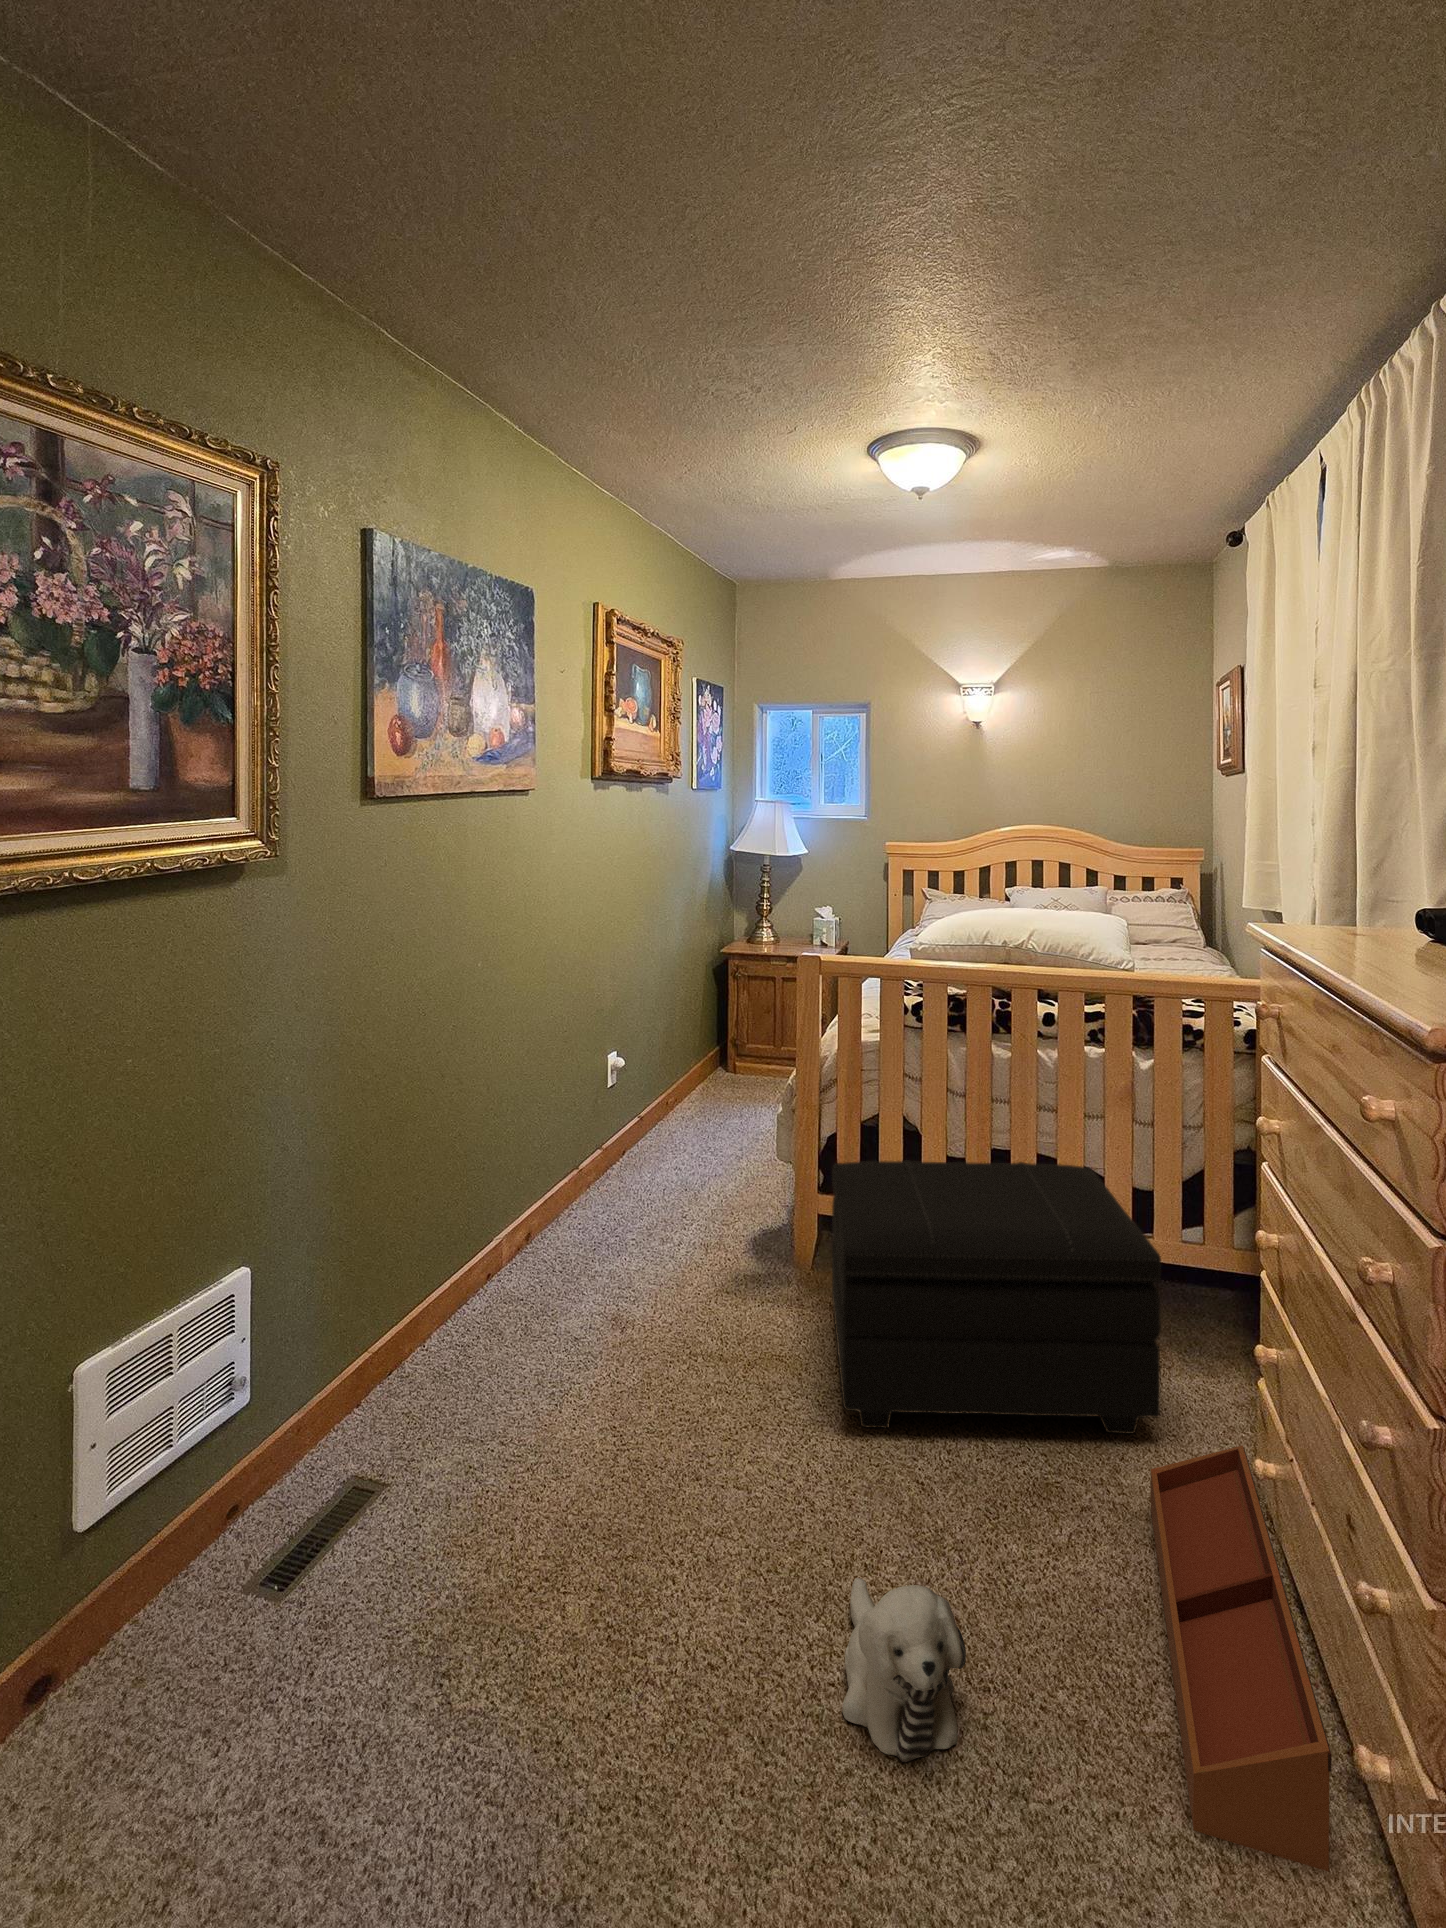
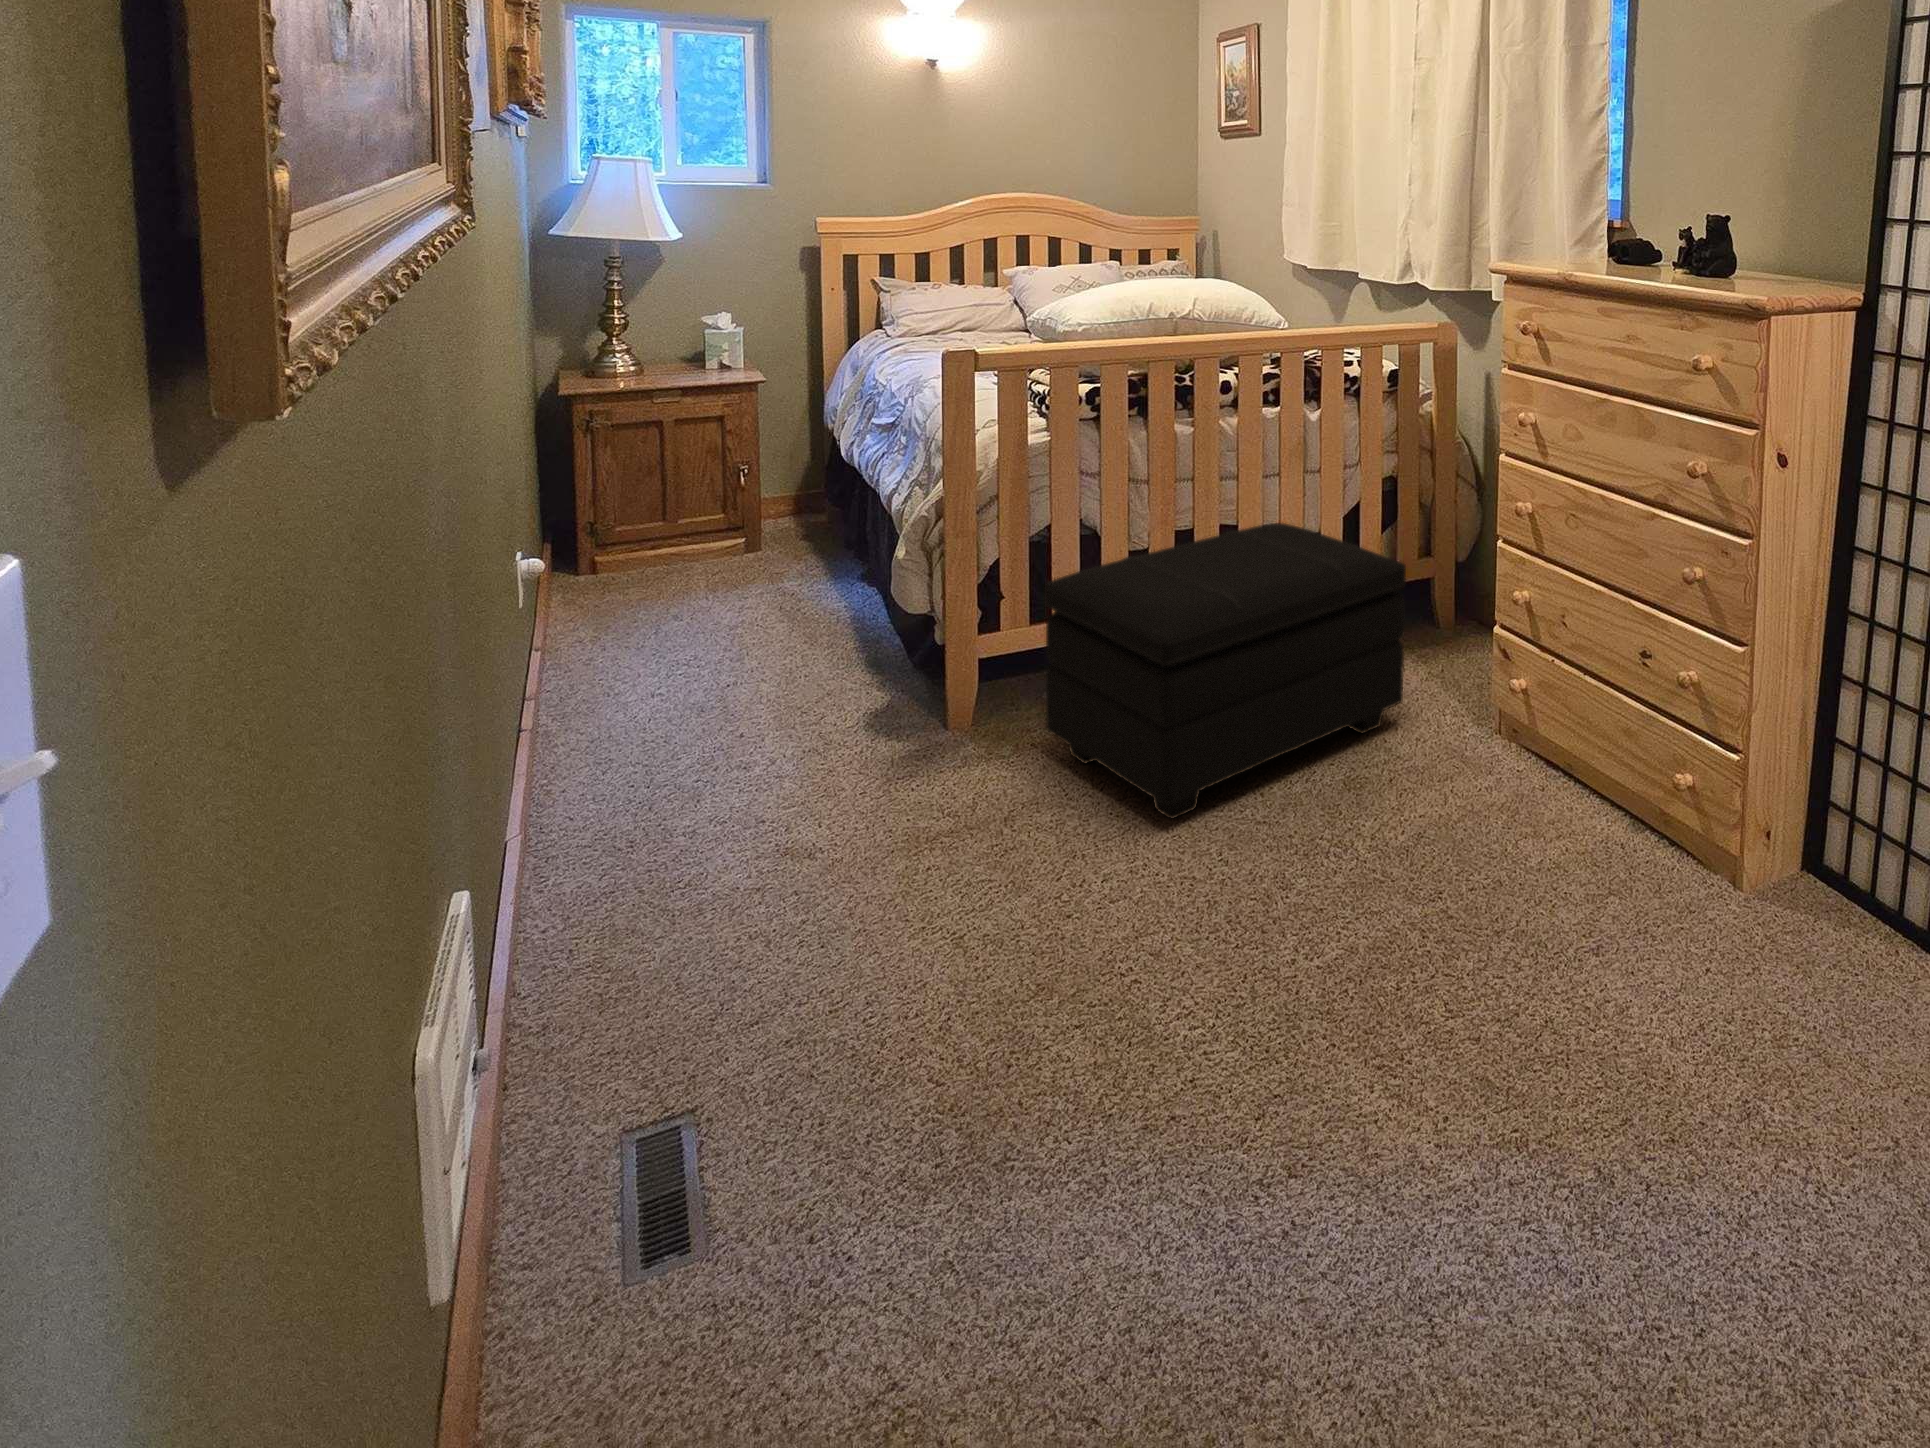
storage bin: present [1151,1446,1332,1872] -> none [1432,682,1664,898]
plush toy: present [843,1578,966,1762] -> none [1296,843,1447,982]

